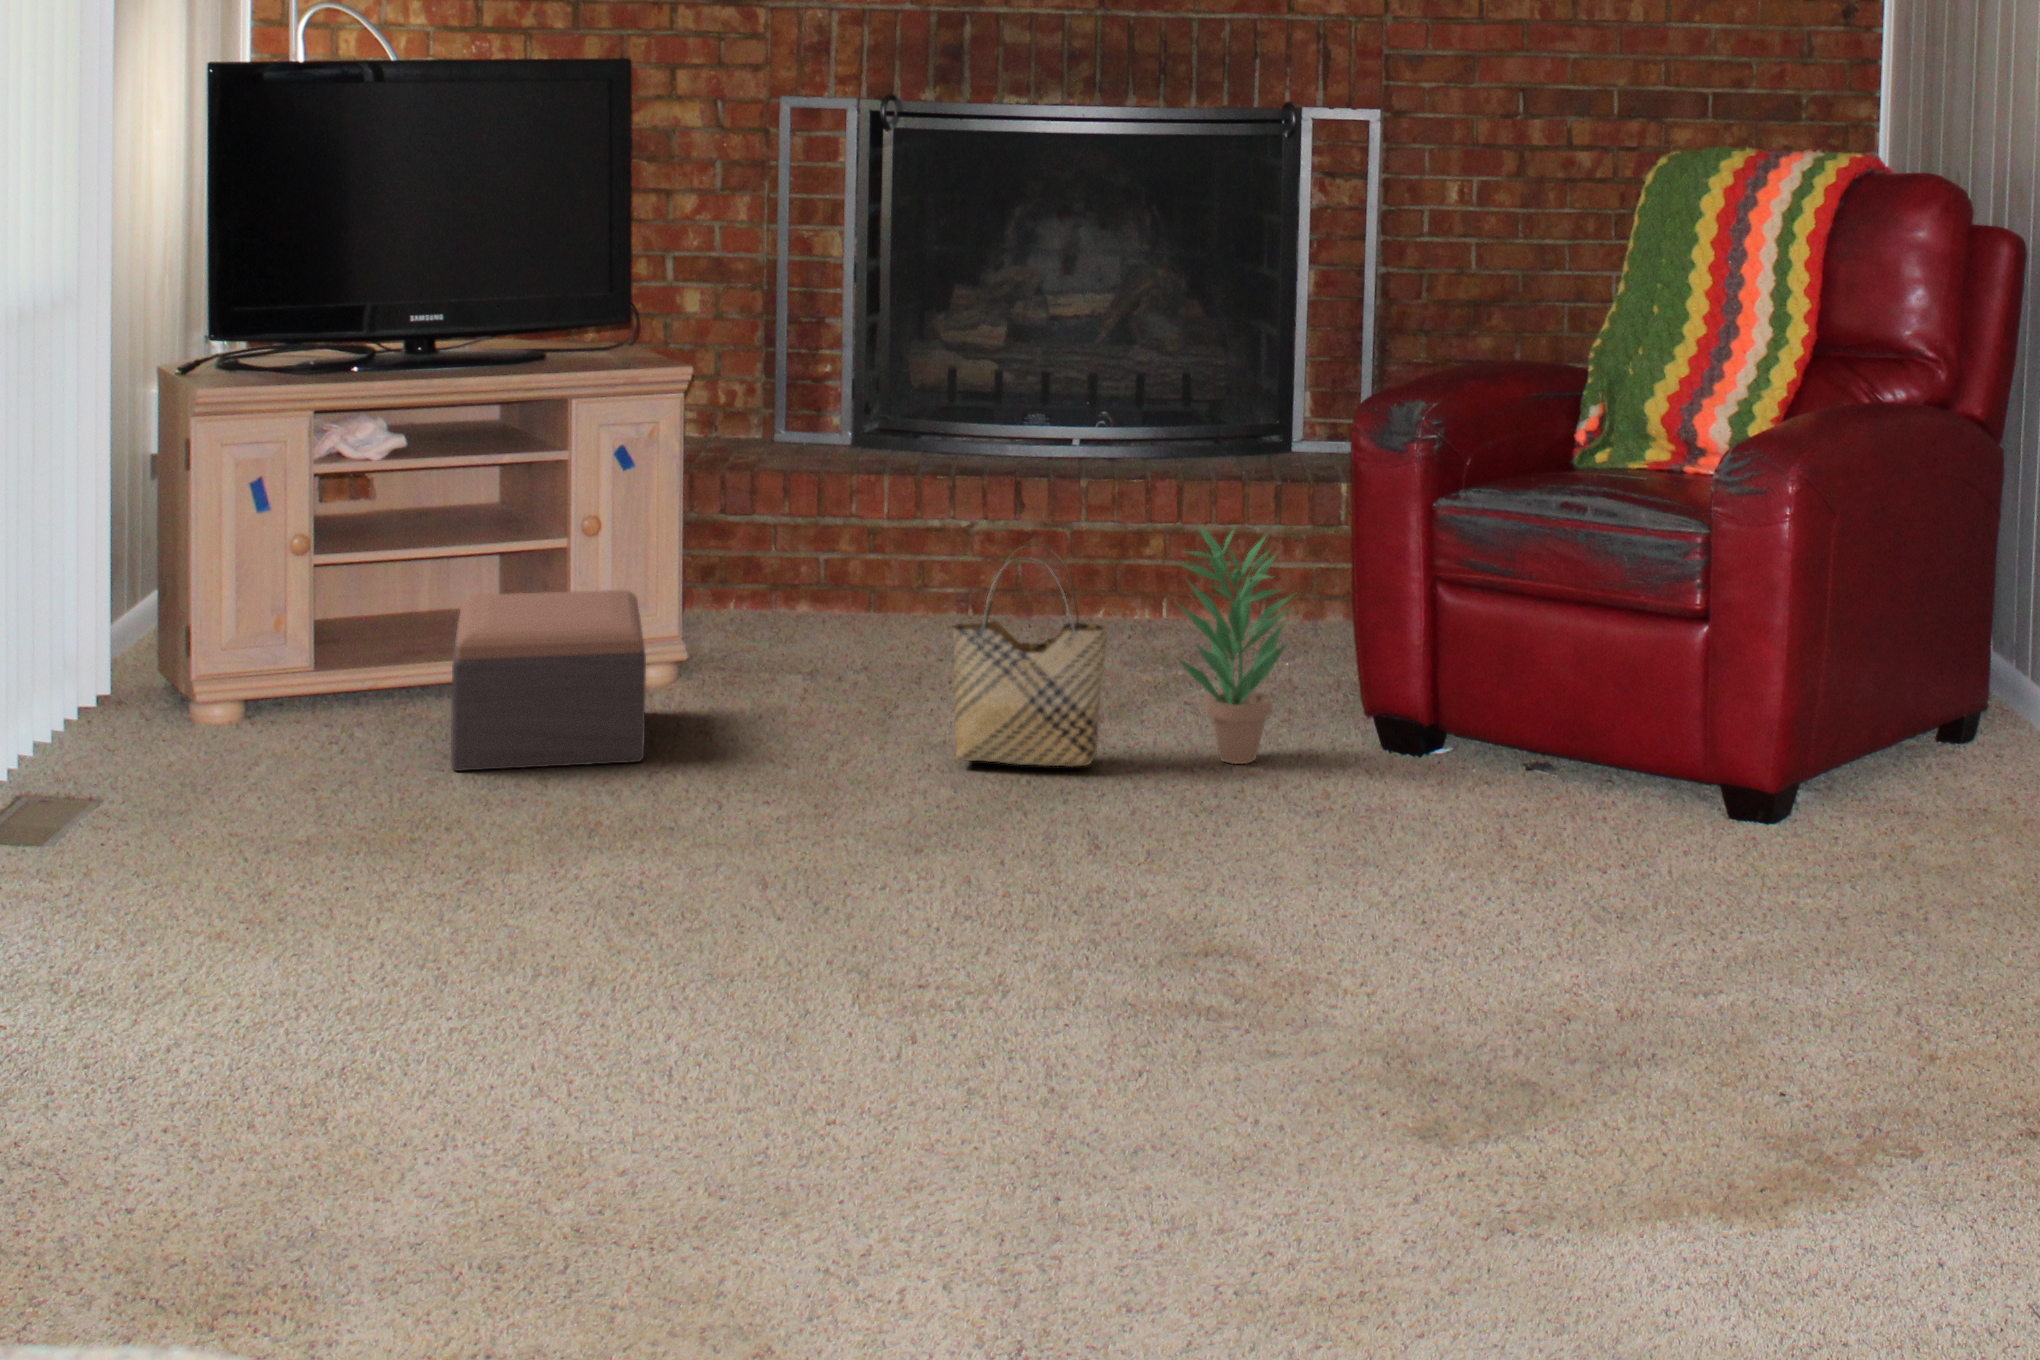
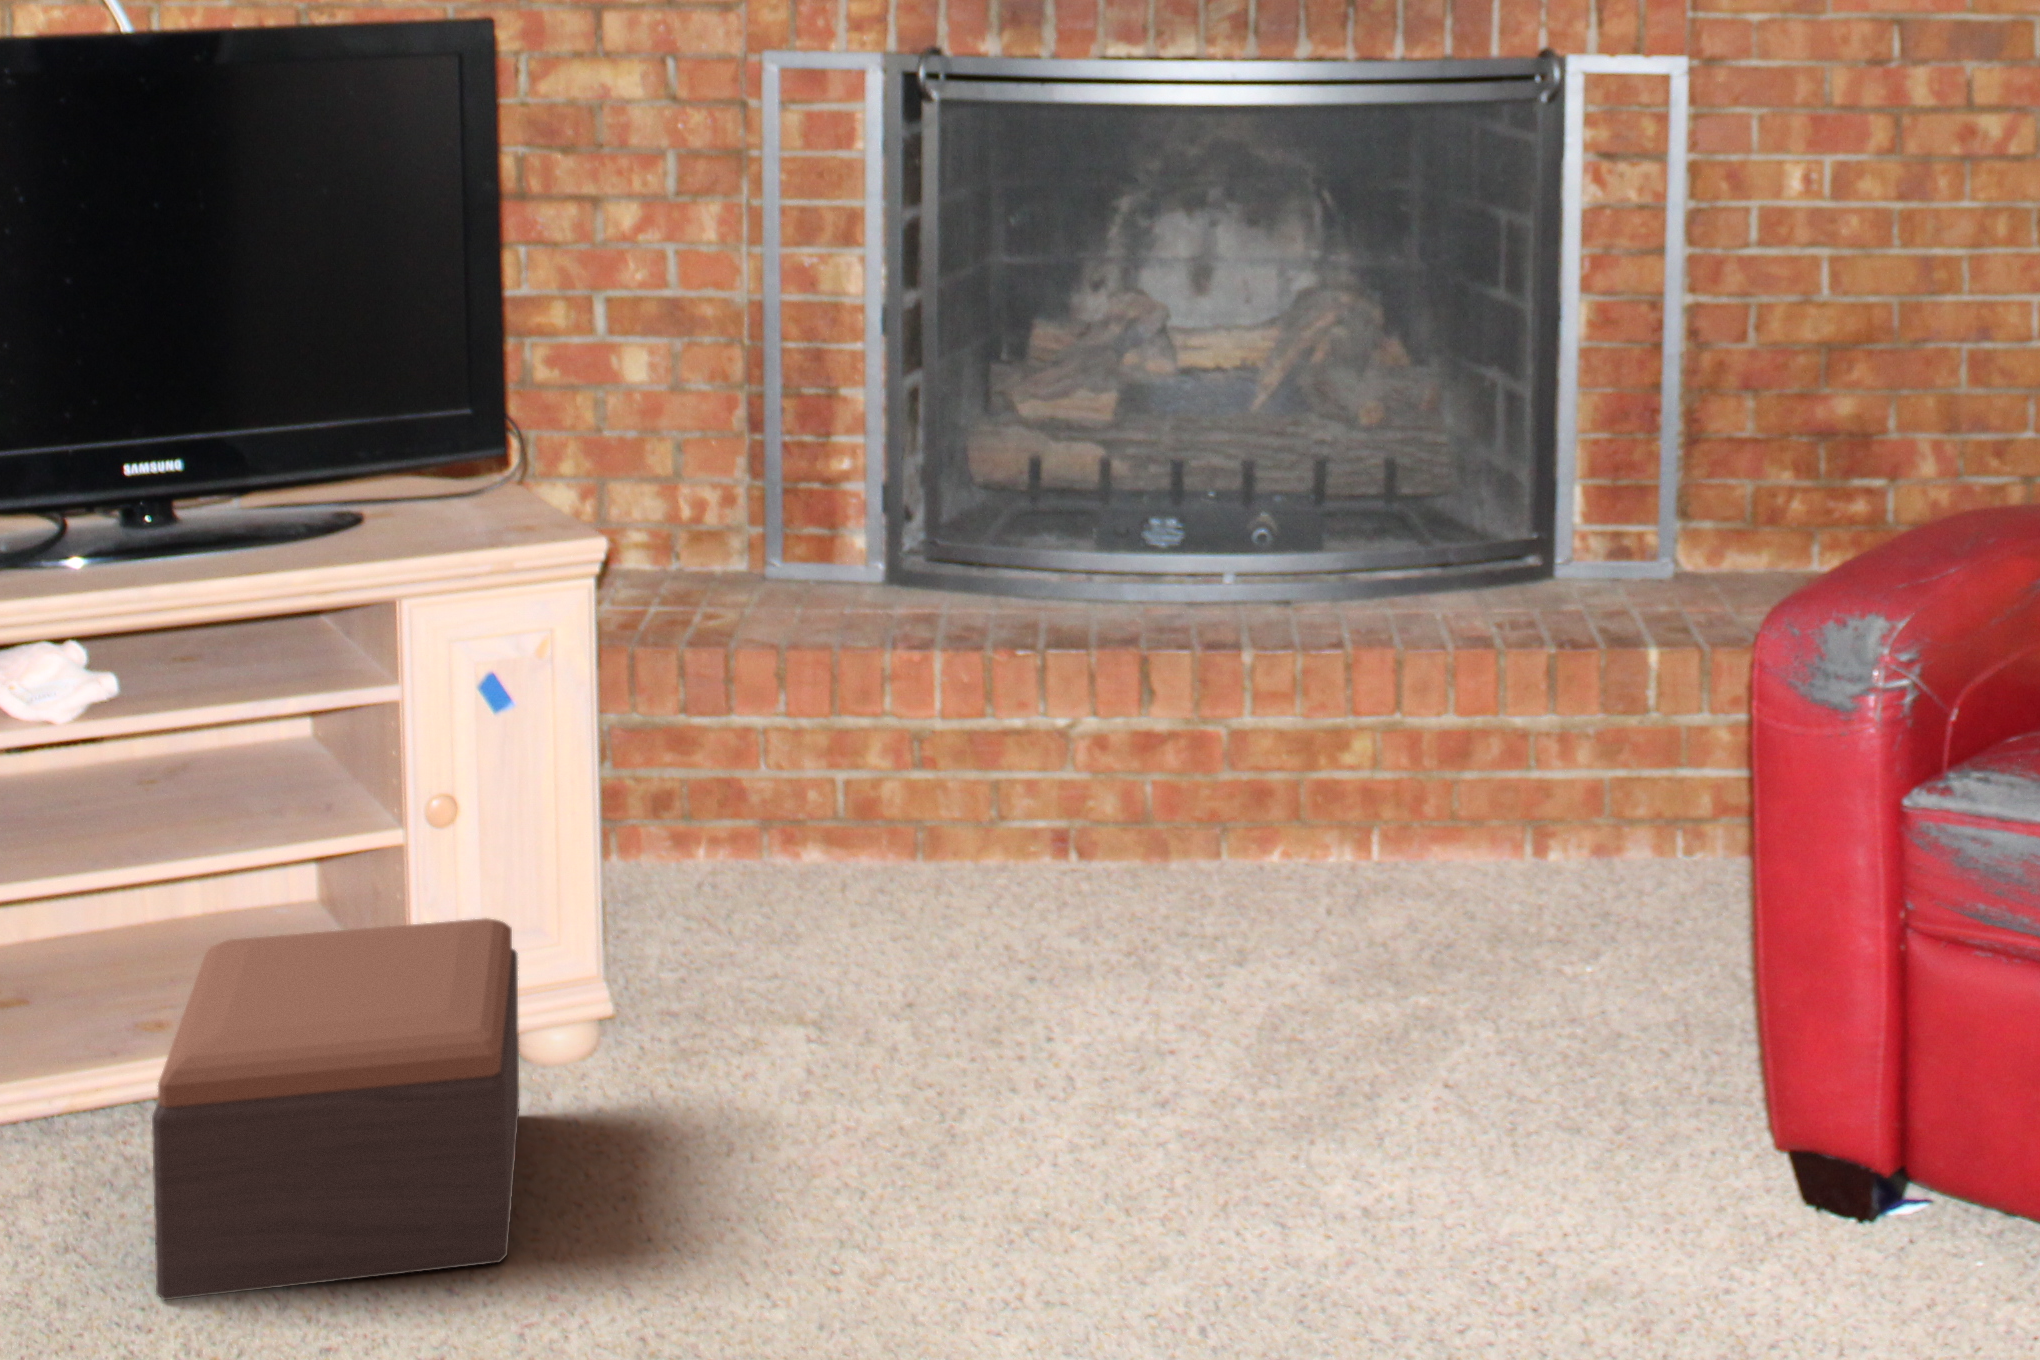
potted plant: present [1178,528,1292,764] -> none [1430,822,1654,1238]
woven basket: present [951,543,1109,767] -> none [1042,853,1321,1262]

